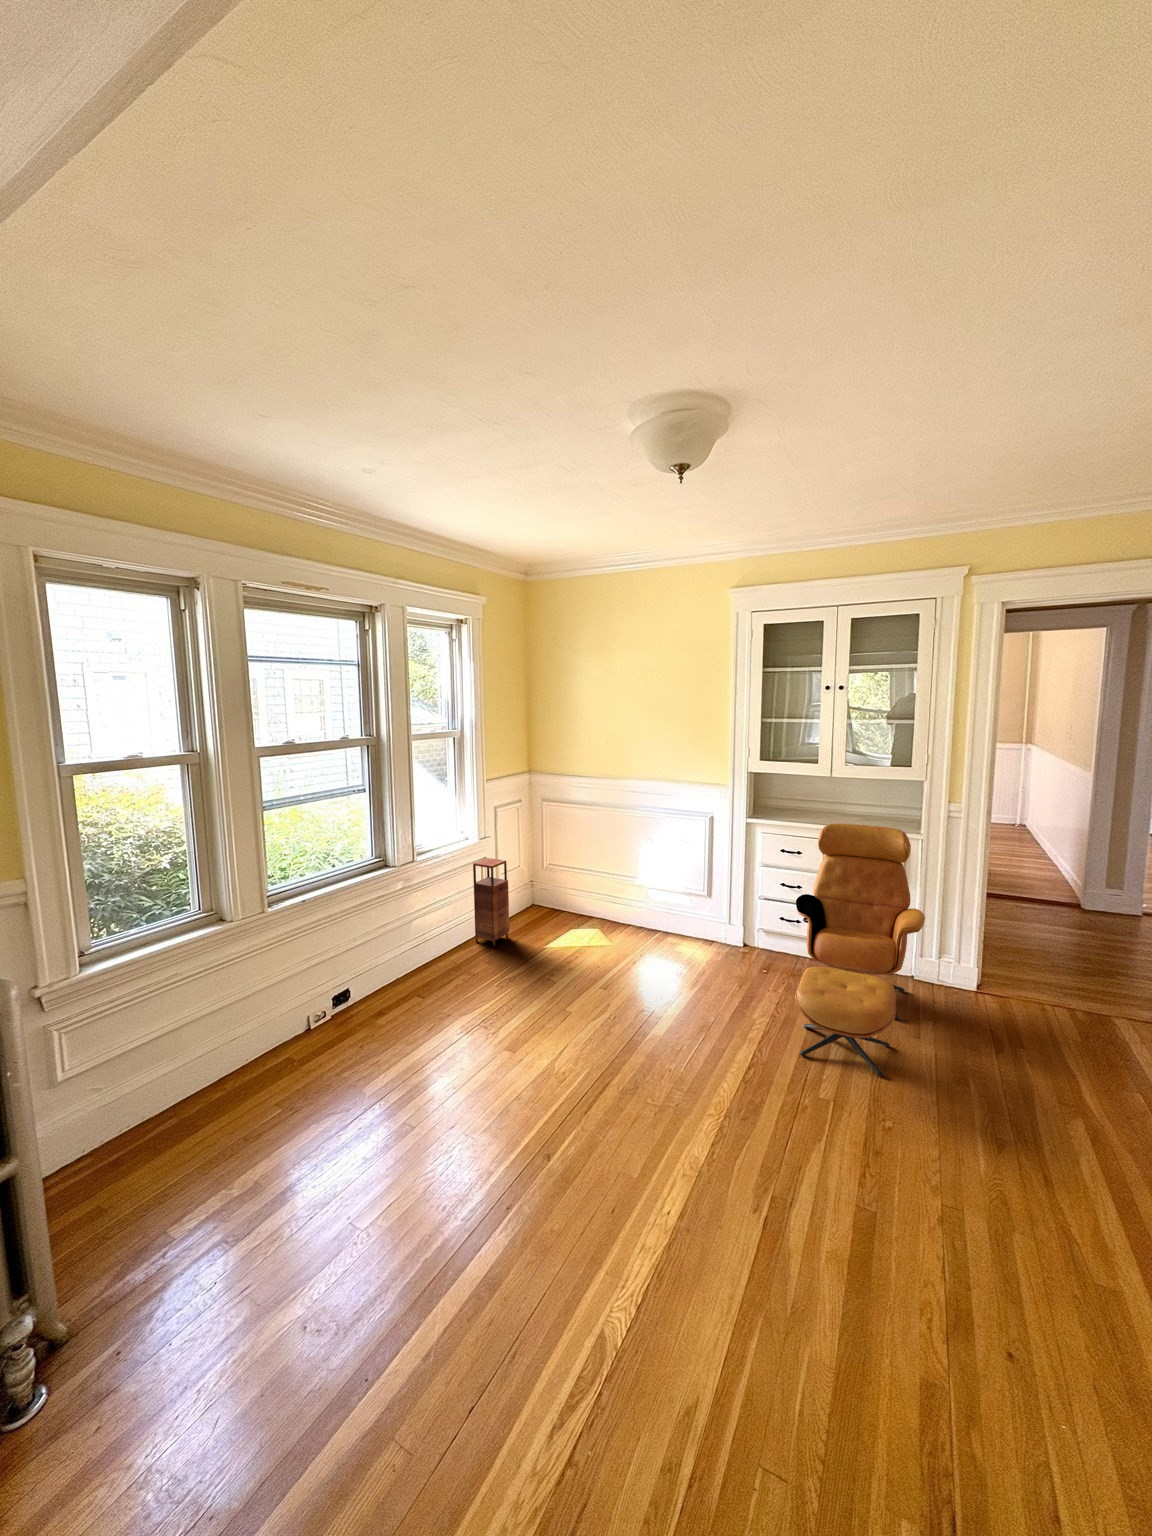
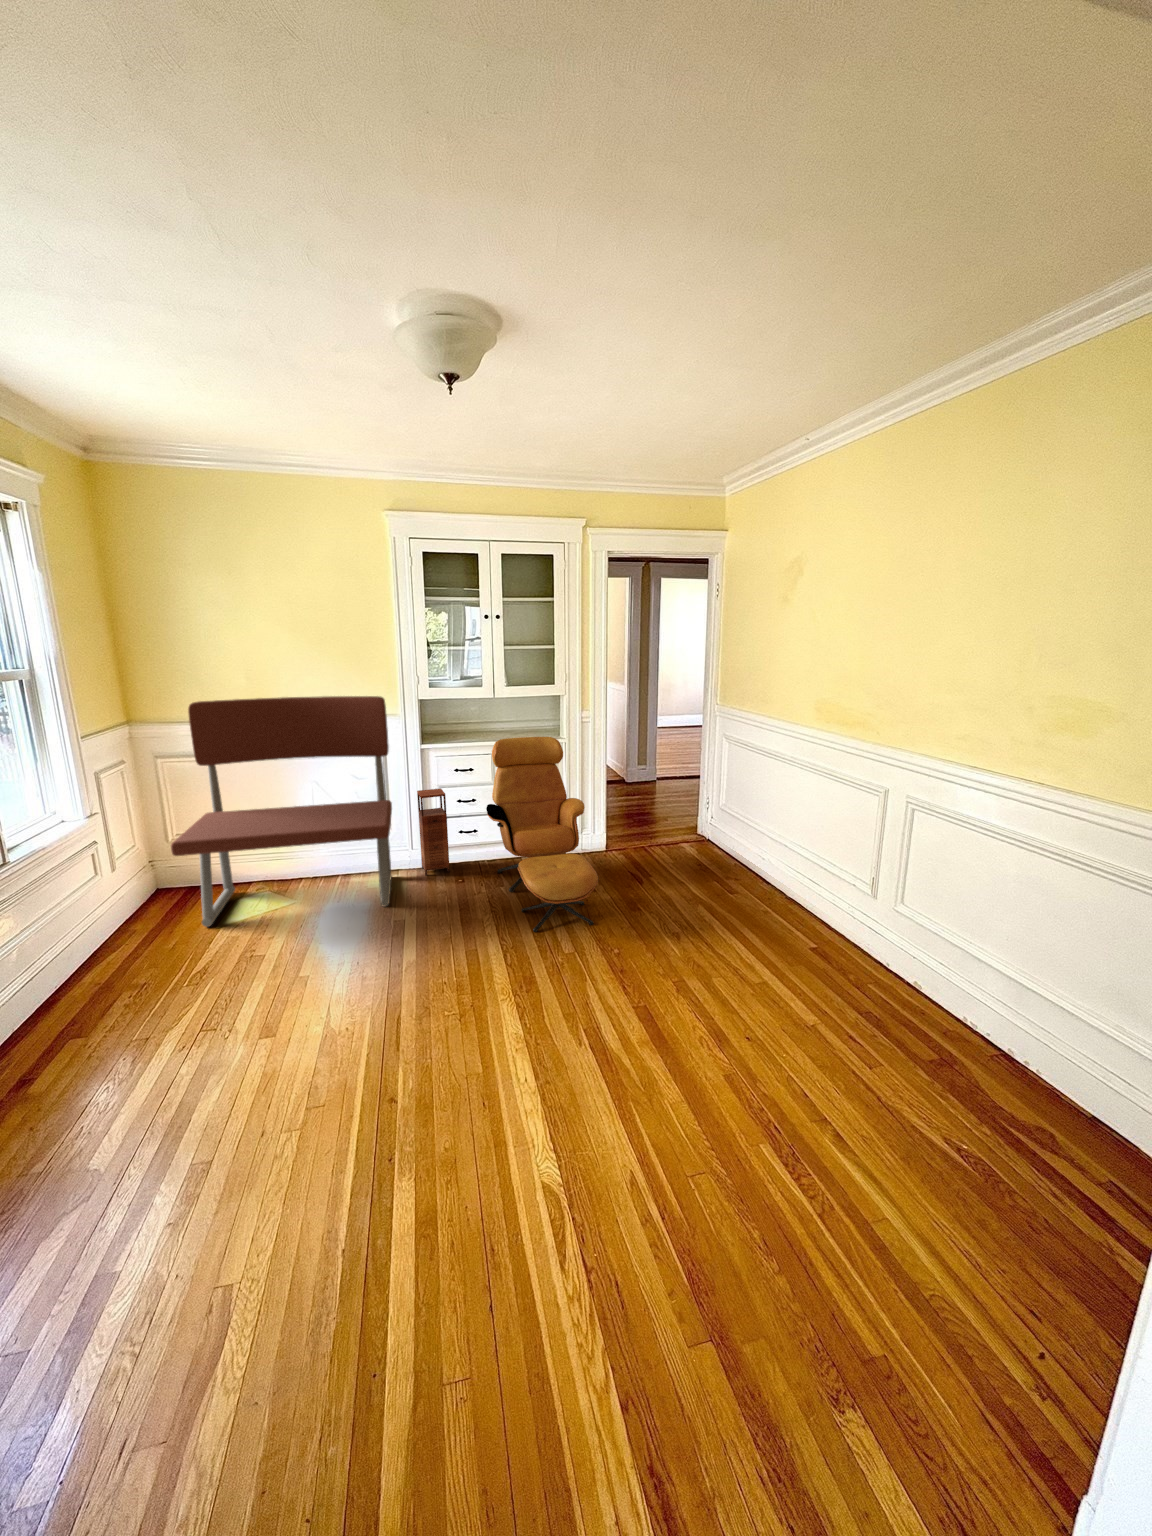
bench: none [519,761,709,973] -> present [171,696,392,927]
storage cabinet: present [473,858,509,946] -> present [417,788,449,875]

